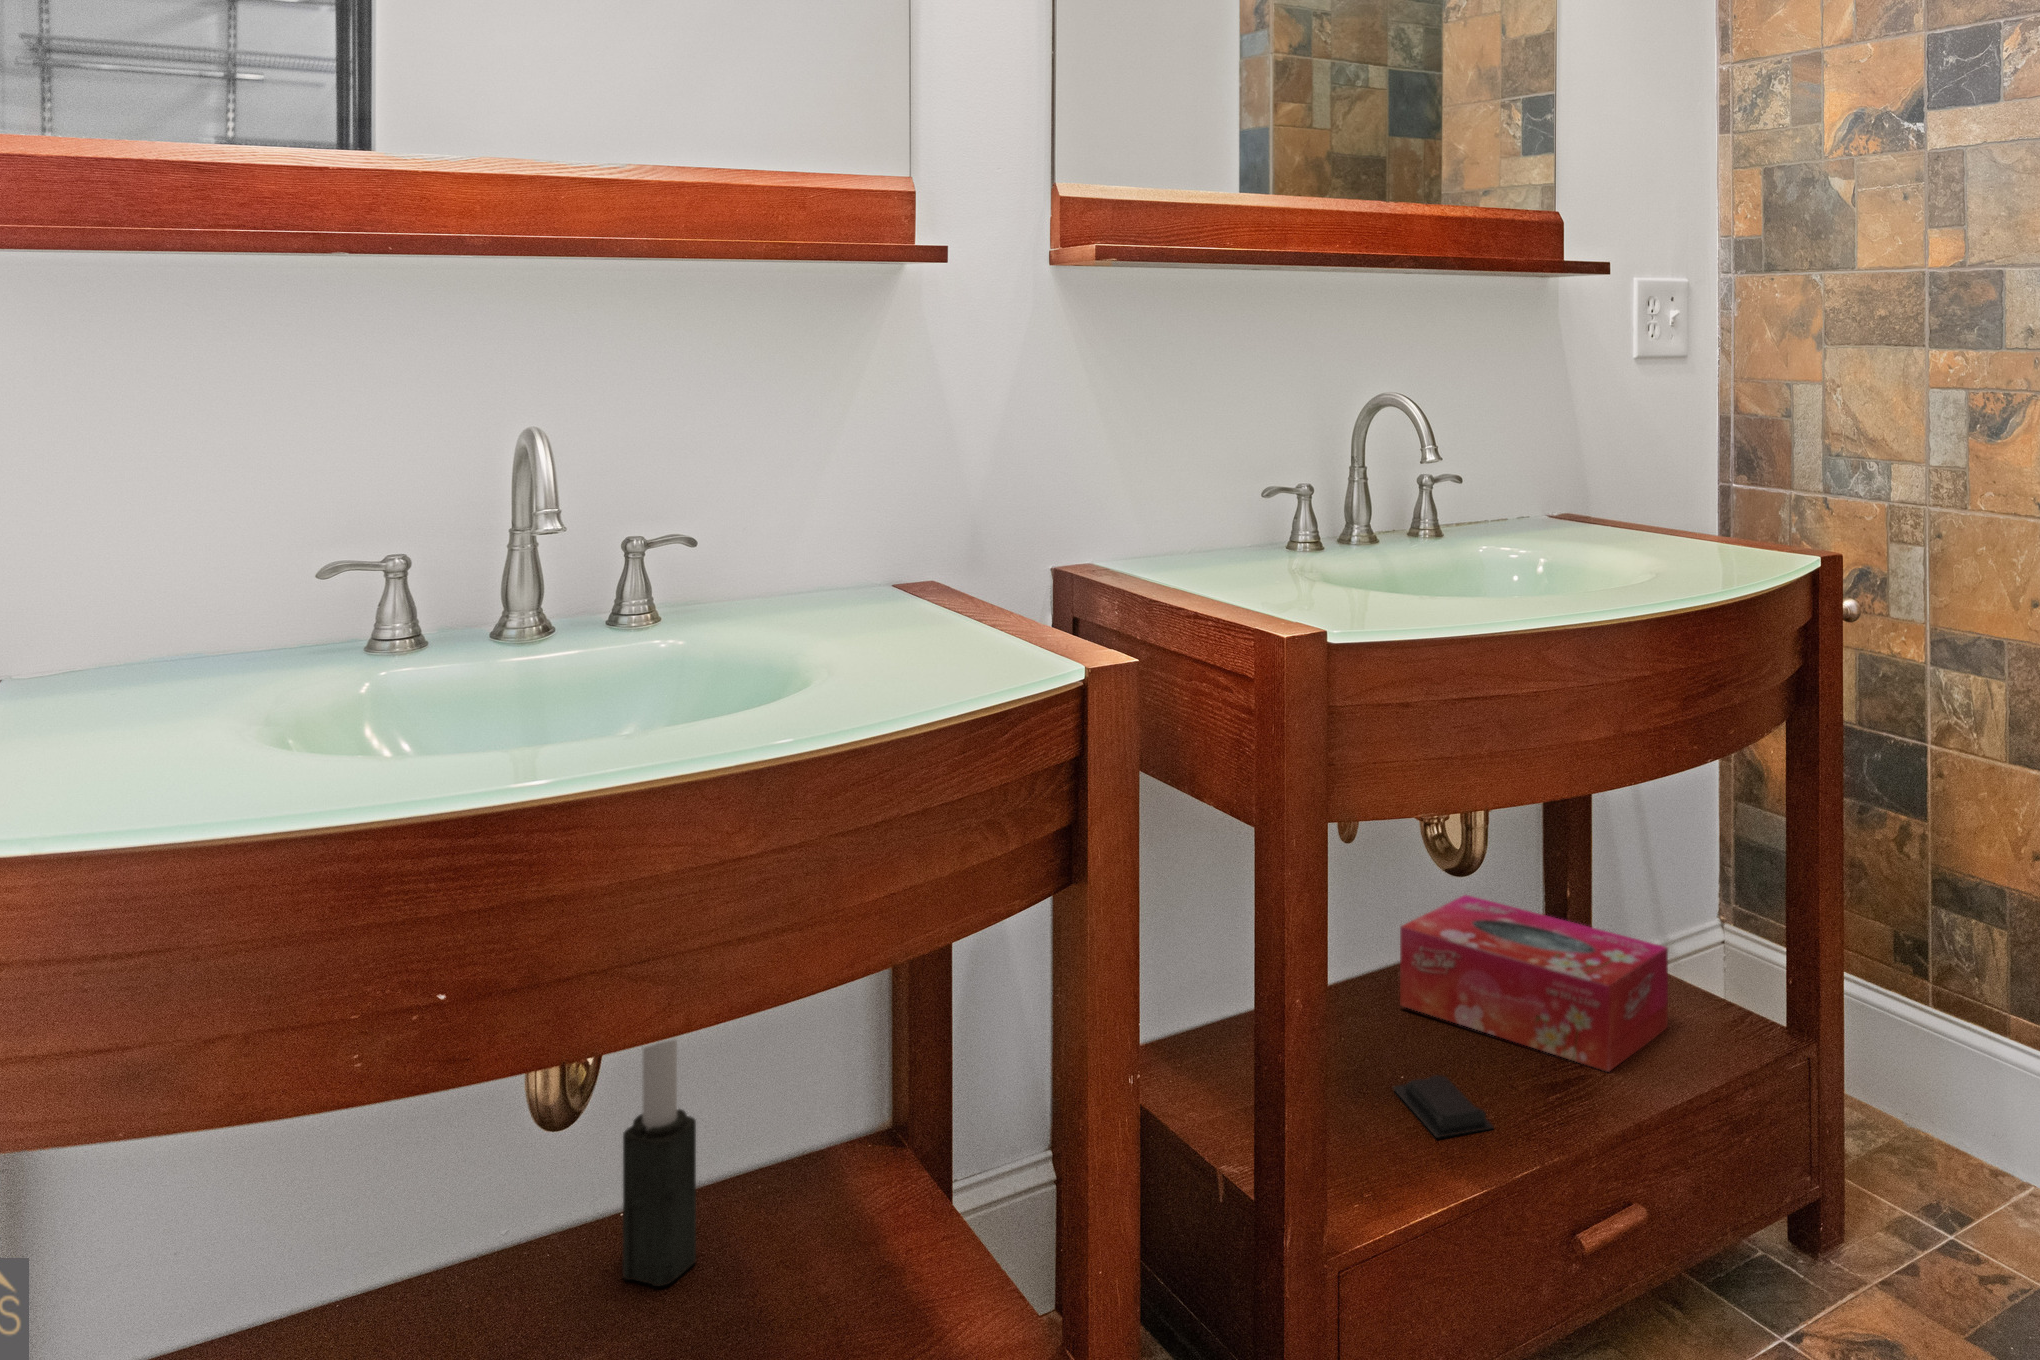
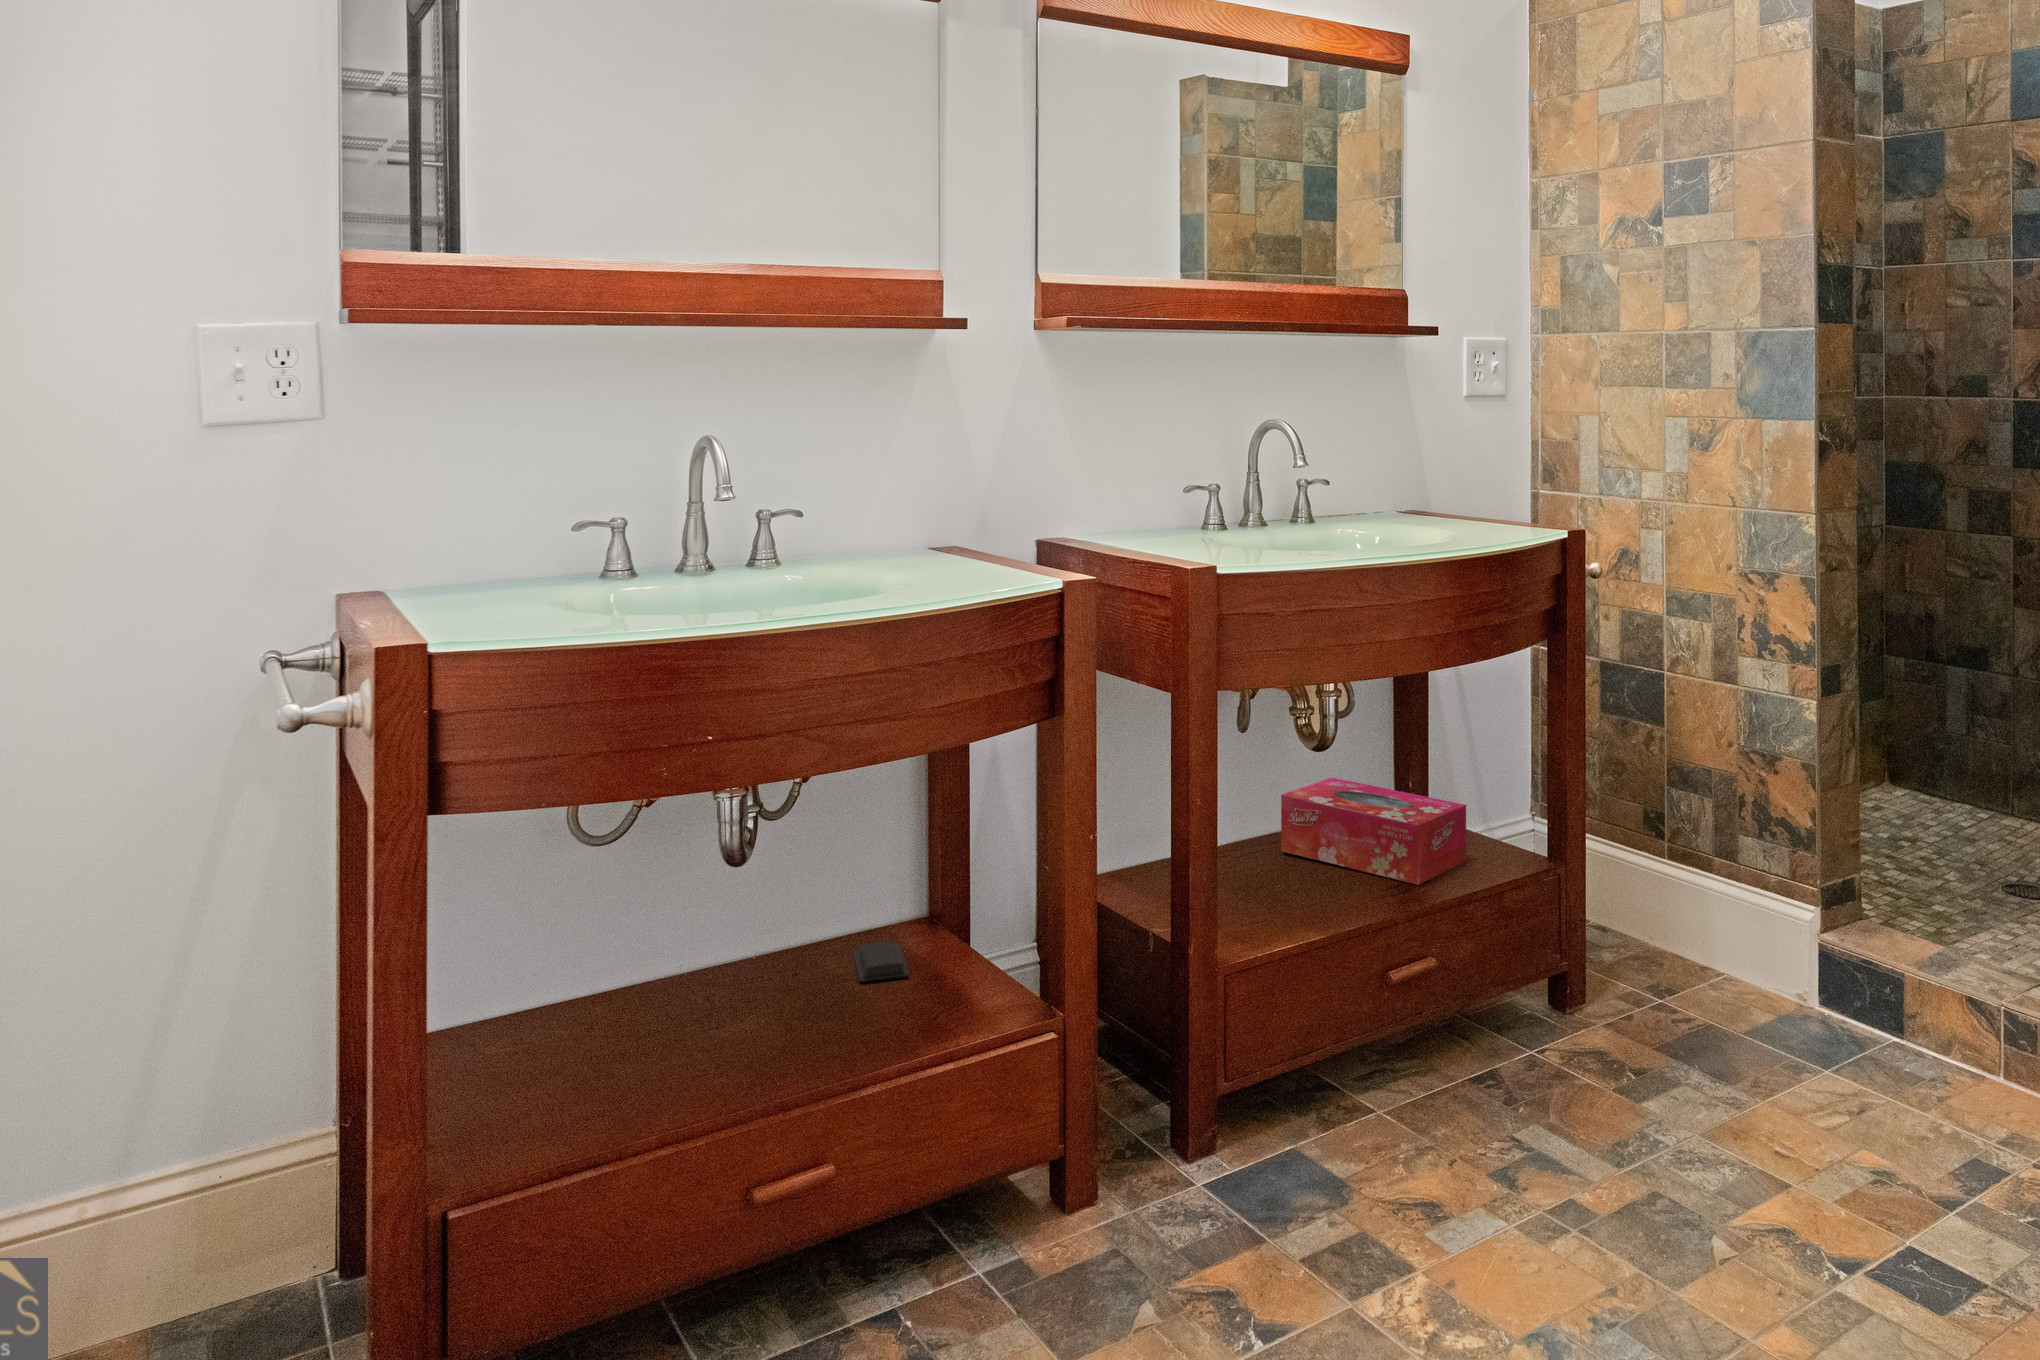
candle: present [623,1040,696,1286] -> none [755,799,803,988]
soap bar: present [1393,1075,1493,1138] -> present [853,941,909,982]

